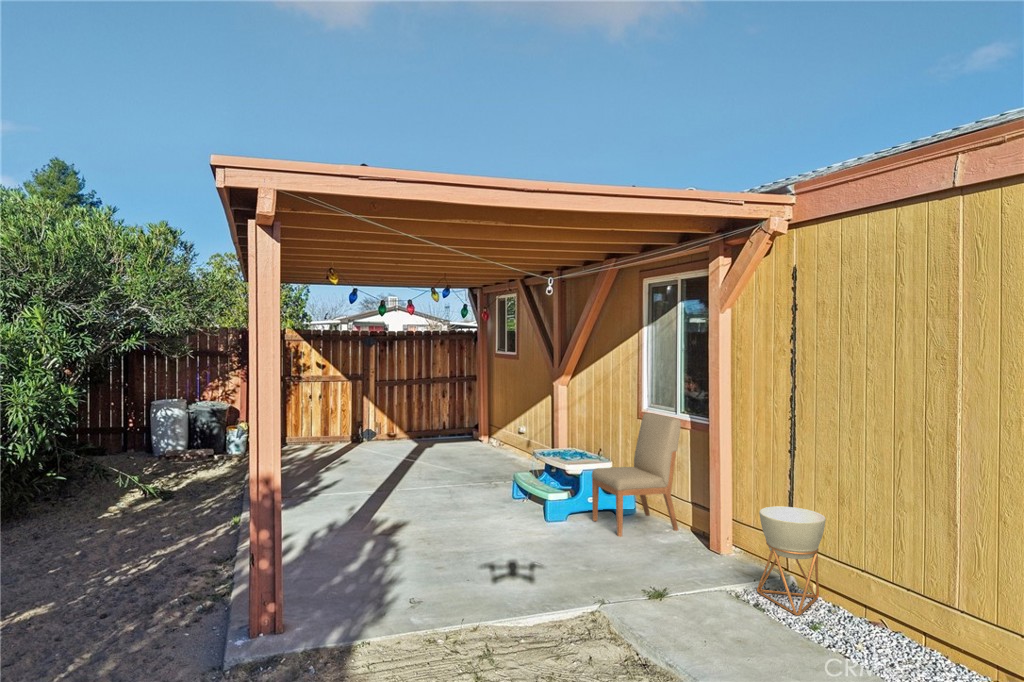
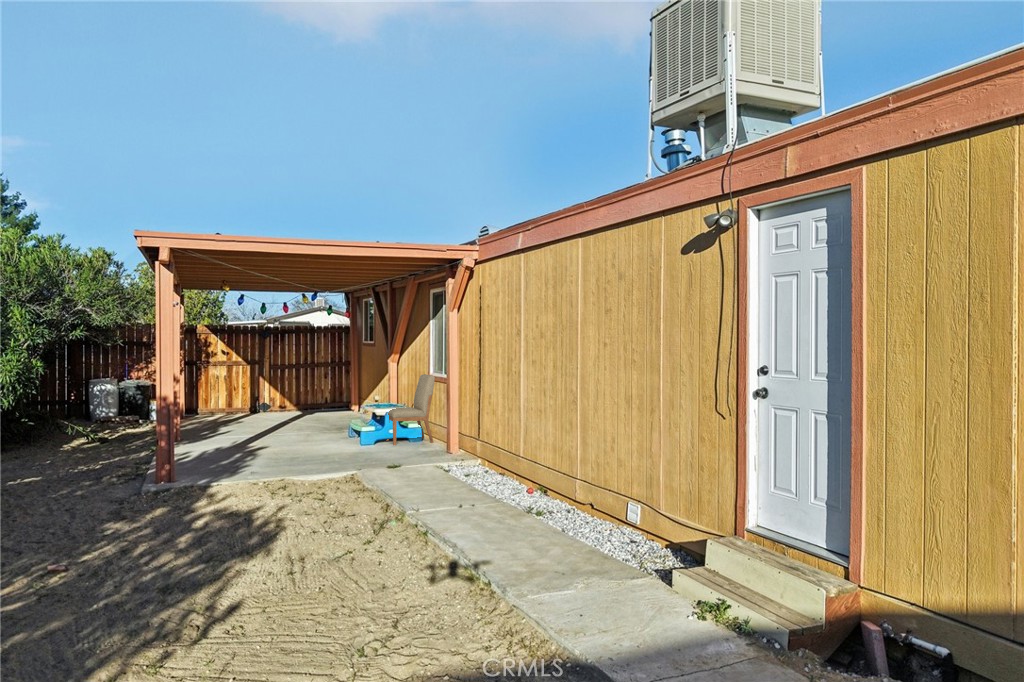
planter: present [757,507,826,616] -> none [438,414,470,464]

